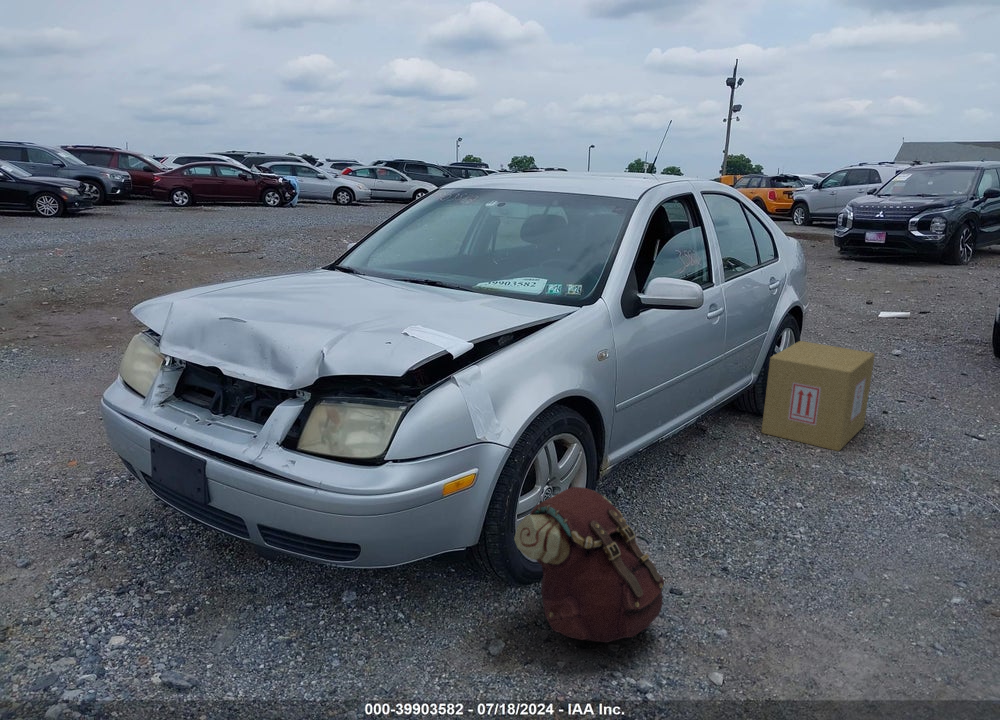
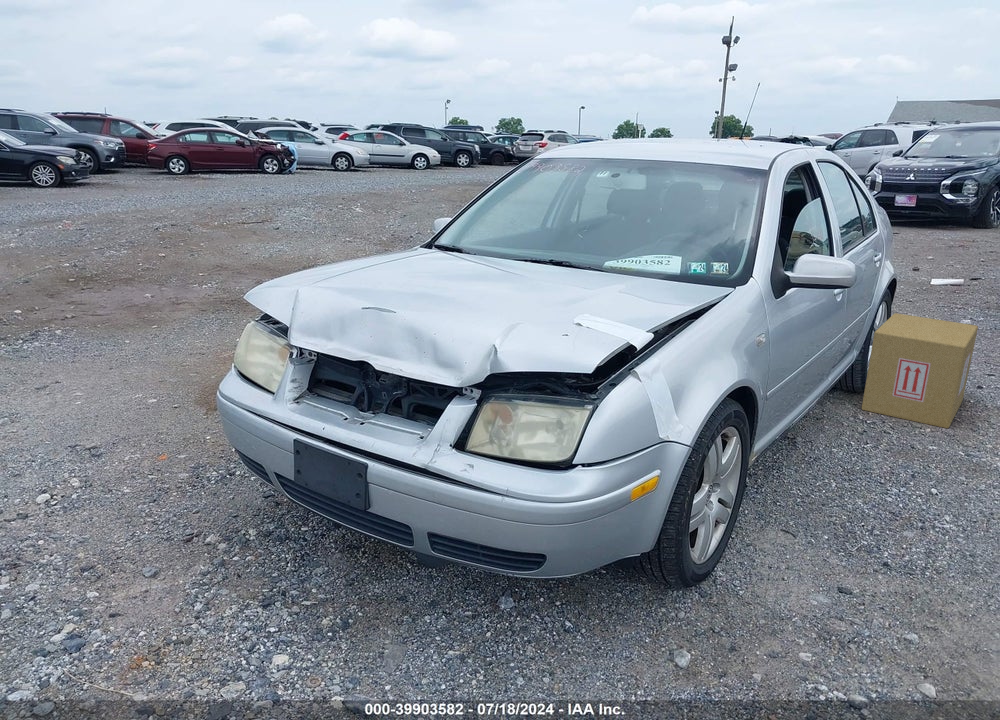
backpack: present [514,487,664,643] -> none [697,484,859,652]

